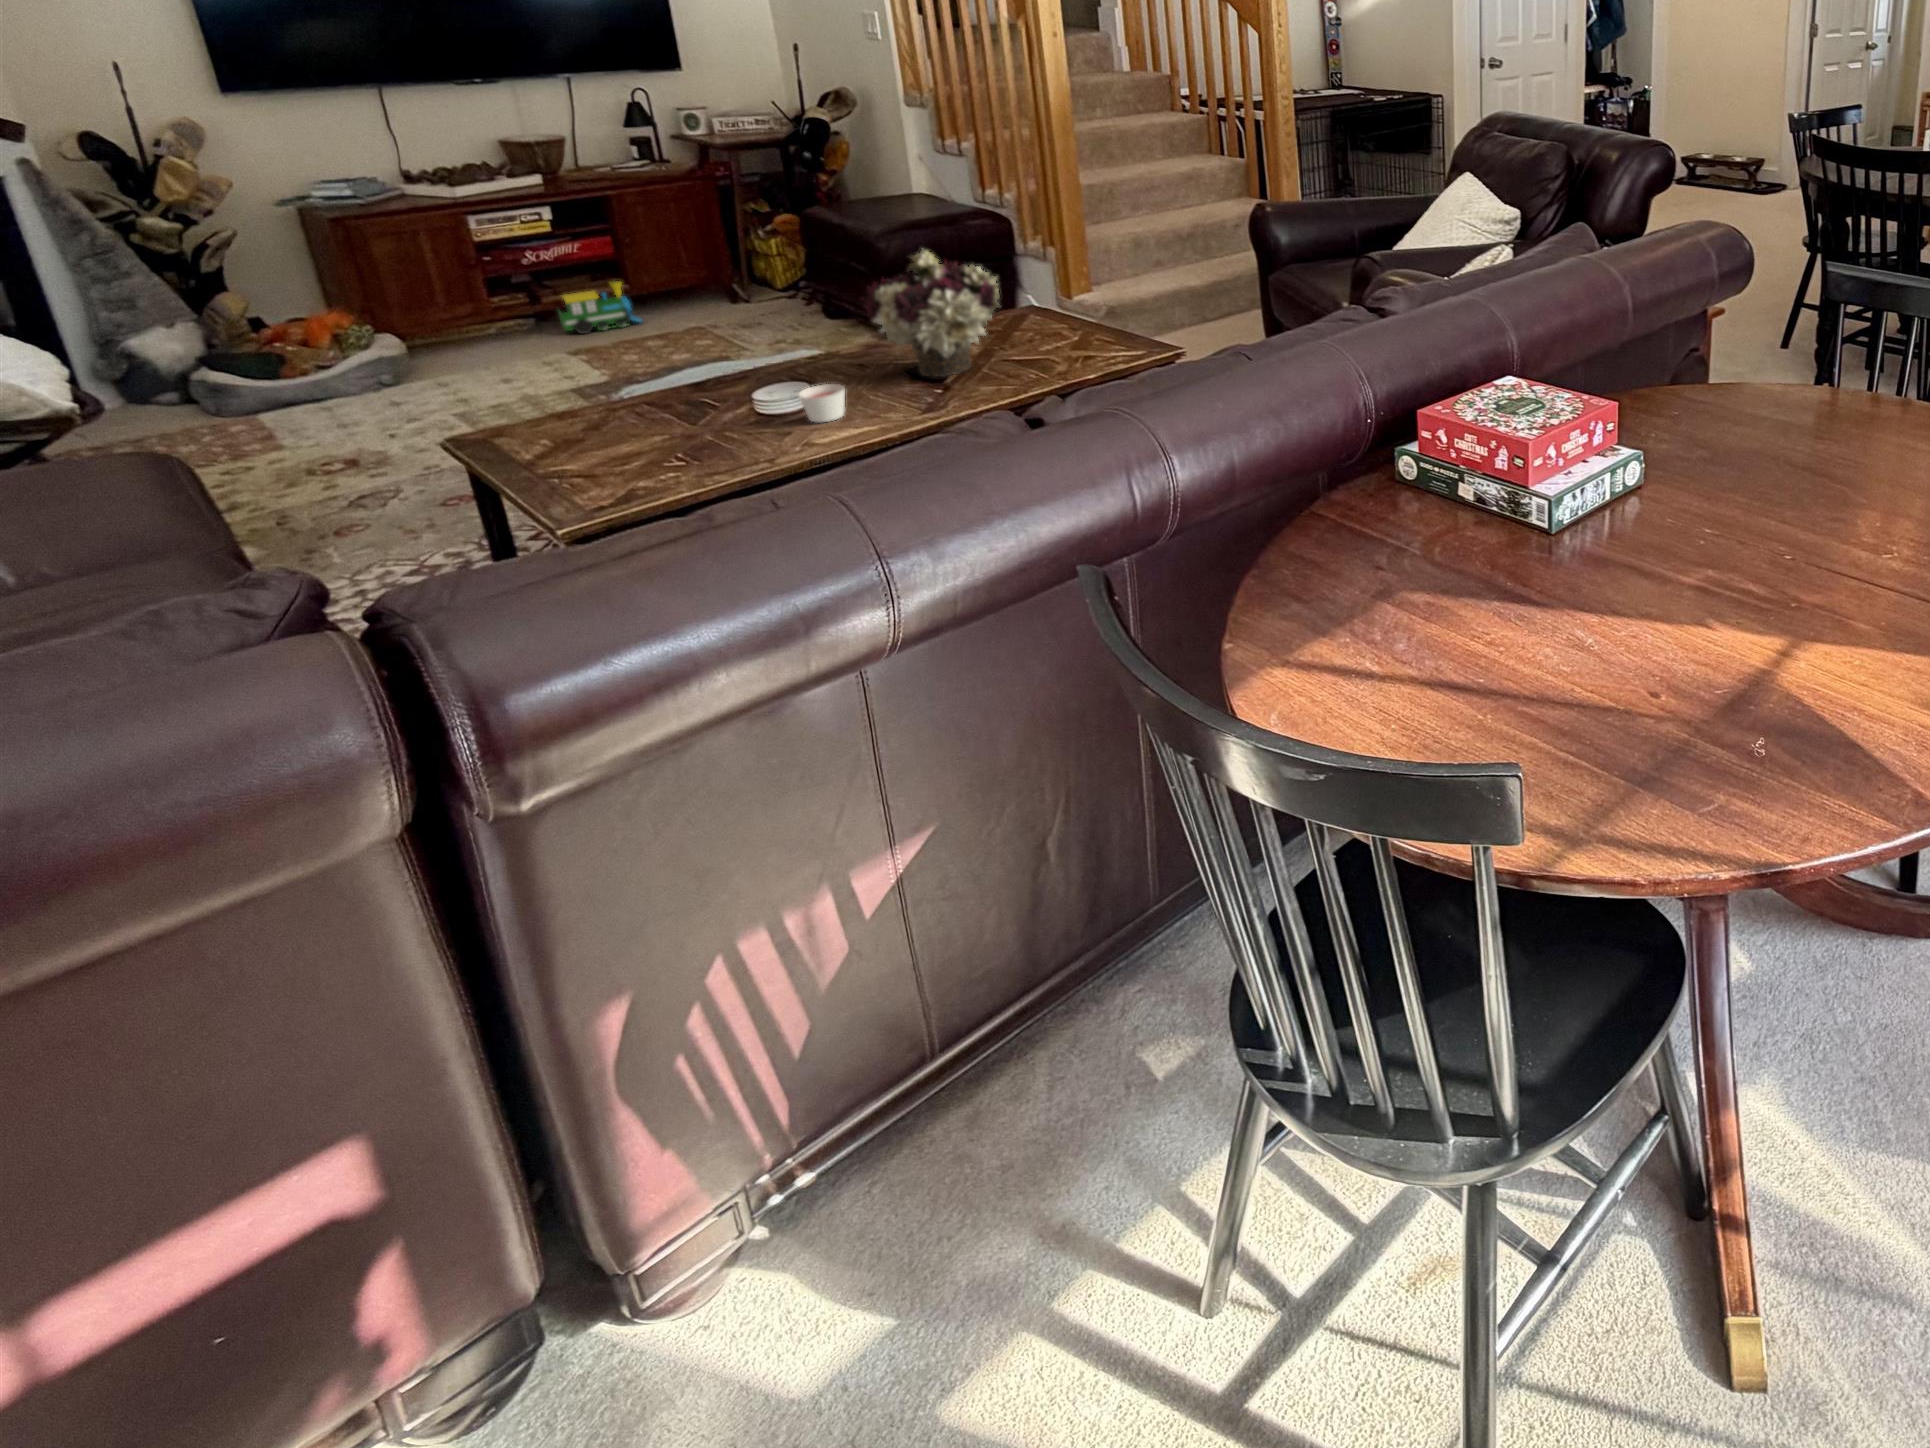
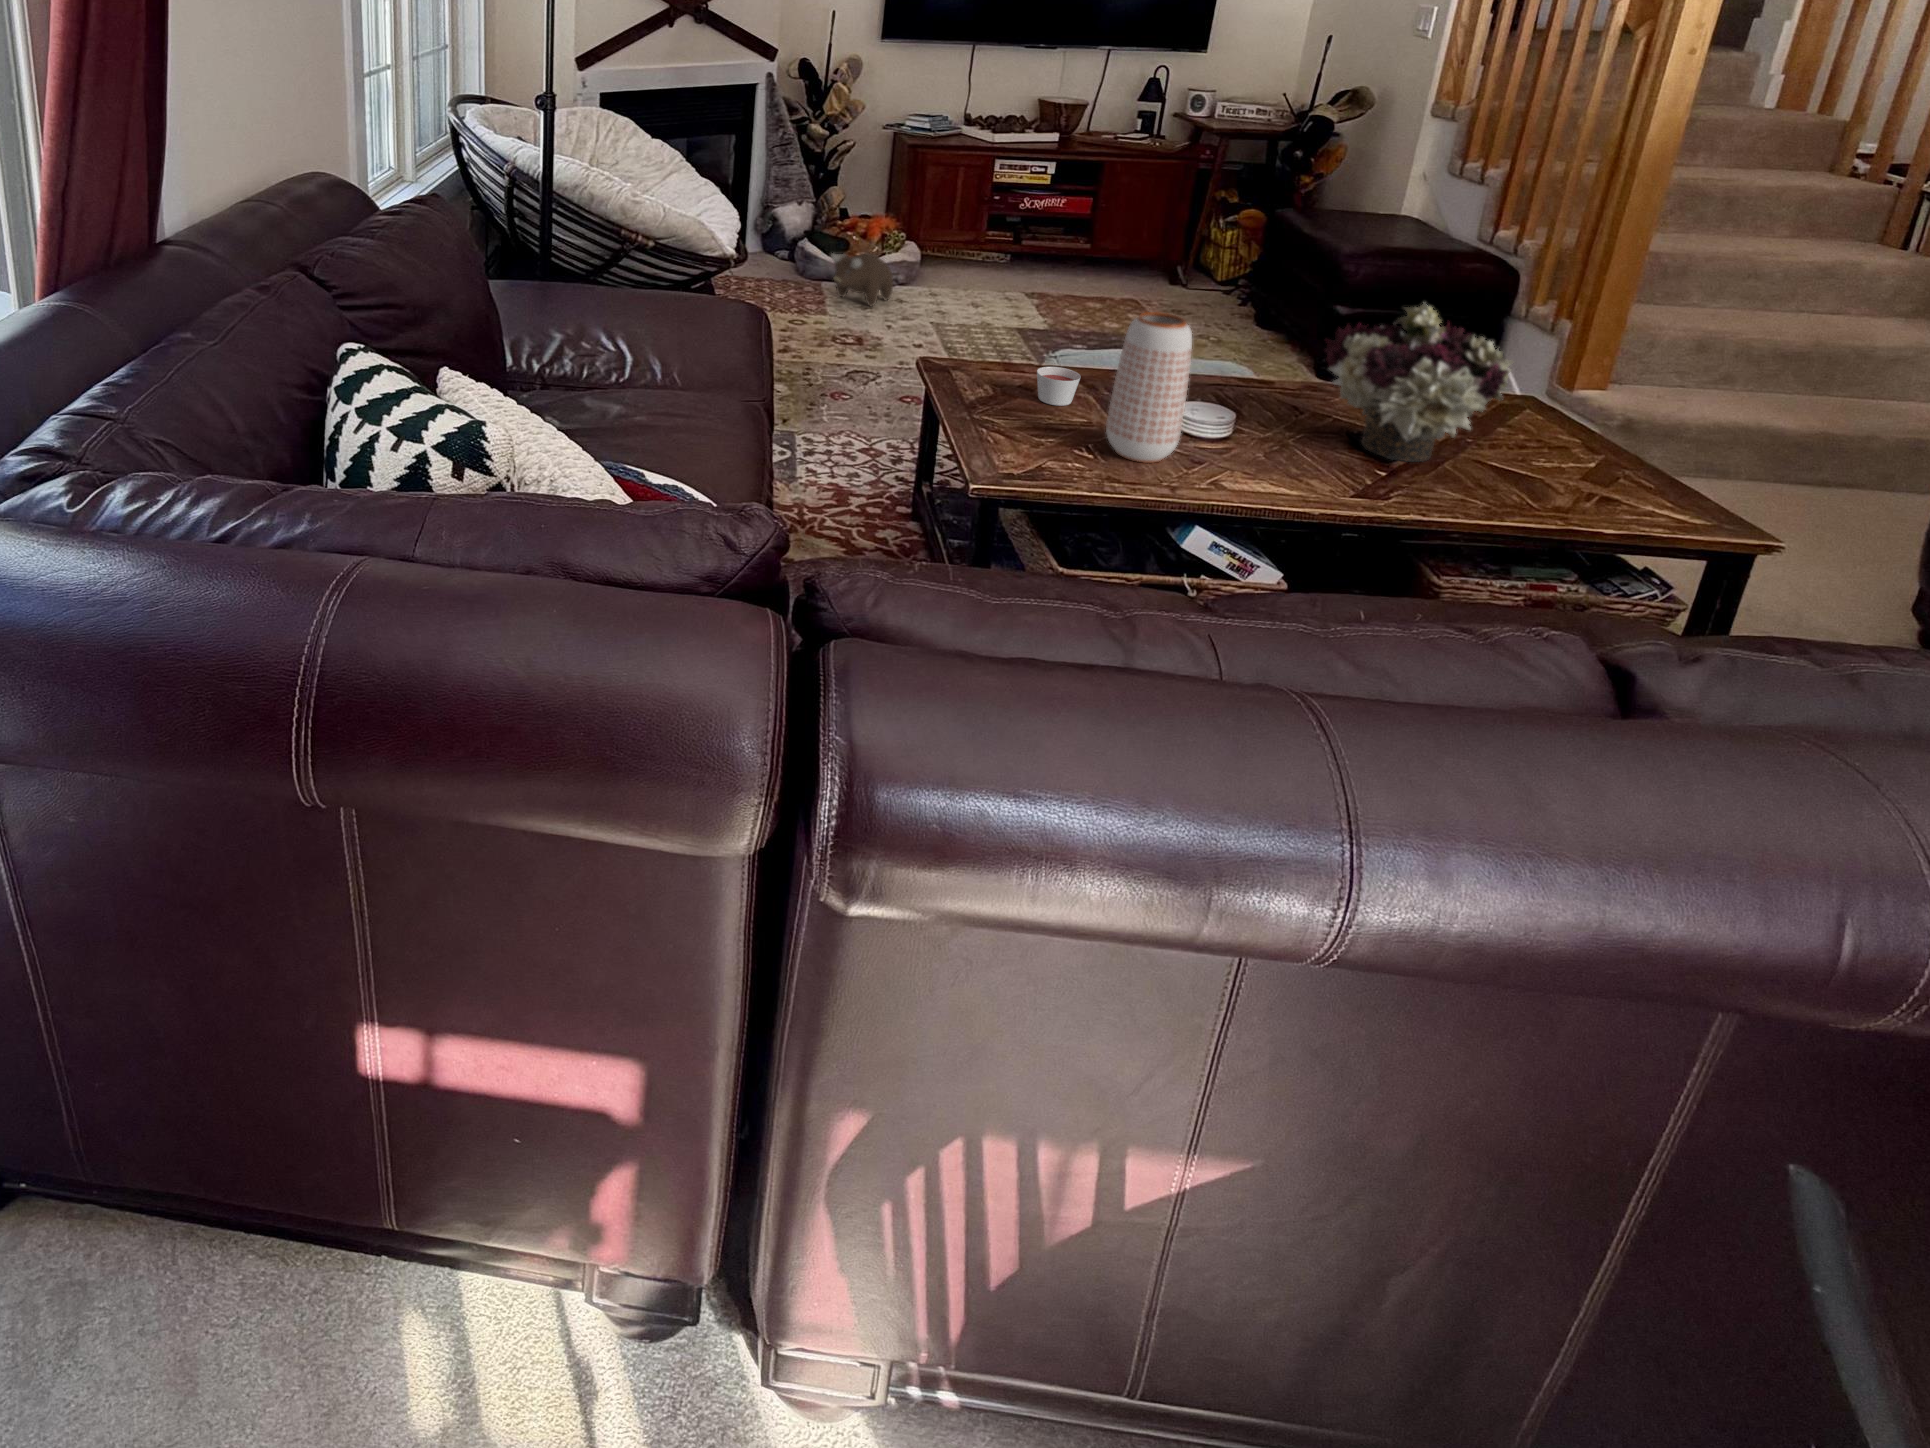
toy train: present [558,281,642,334] -> none [1026,239,1089,283]
vase: none [672,309,762,450] -> present [1106,312,1192,463]
plush toy: none [258,358,382,422] -> present [831,253,893,306]
candle: present [799,384,845,423] -> present [1037,367,1081,406]

